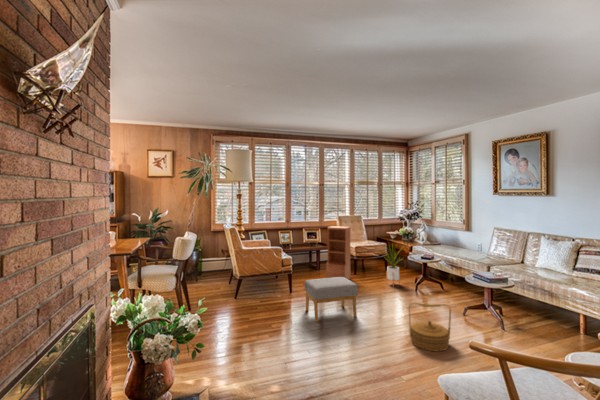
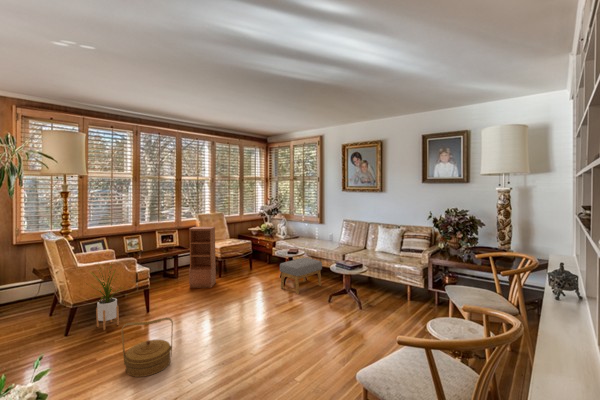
house plant: present [386,246,400,286] -> present [91,263,119,330]
footstool: present [304,277,358,322] -> present [280,258,322,294]
basket: present [409,303,451,351] -> present [122,318,173,377]

